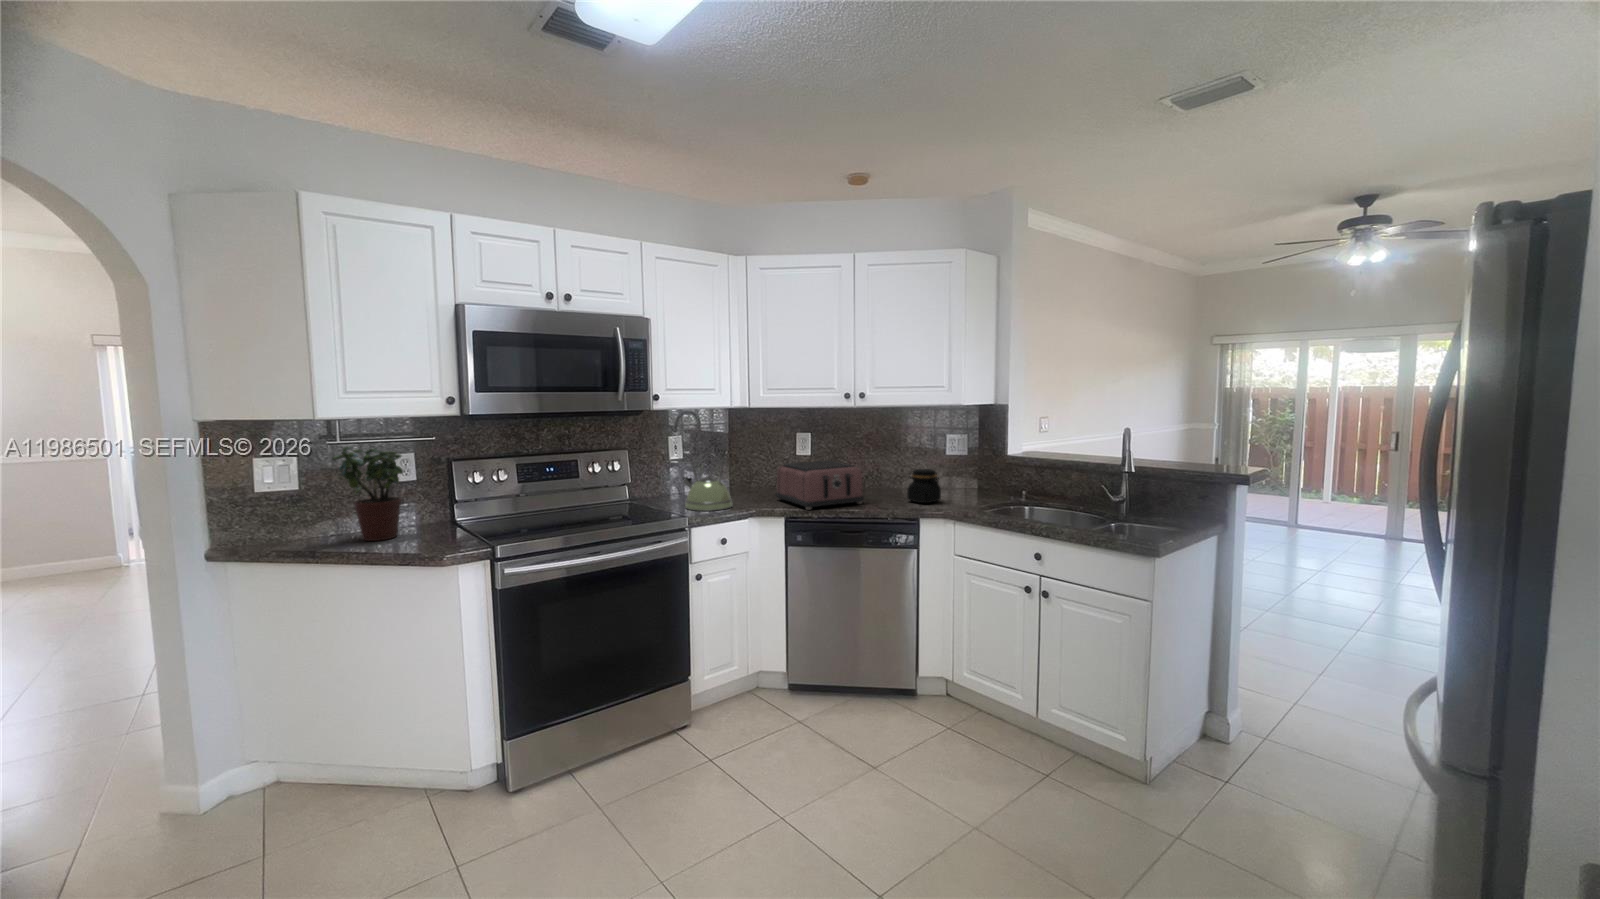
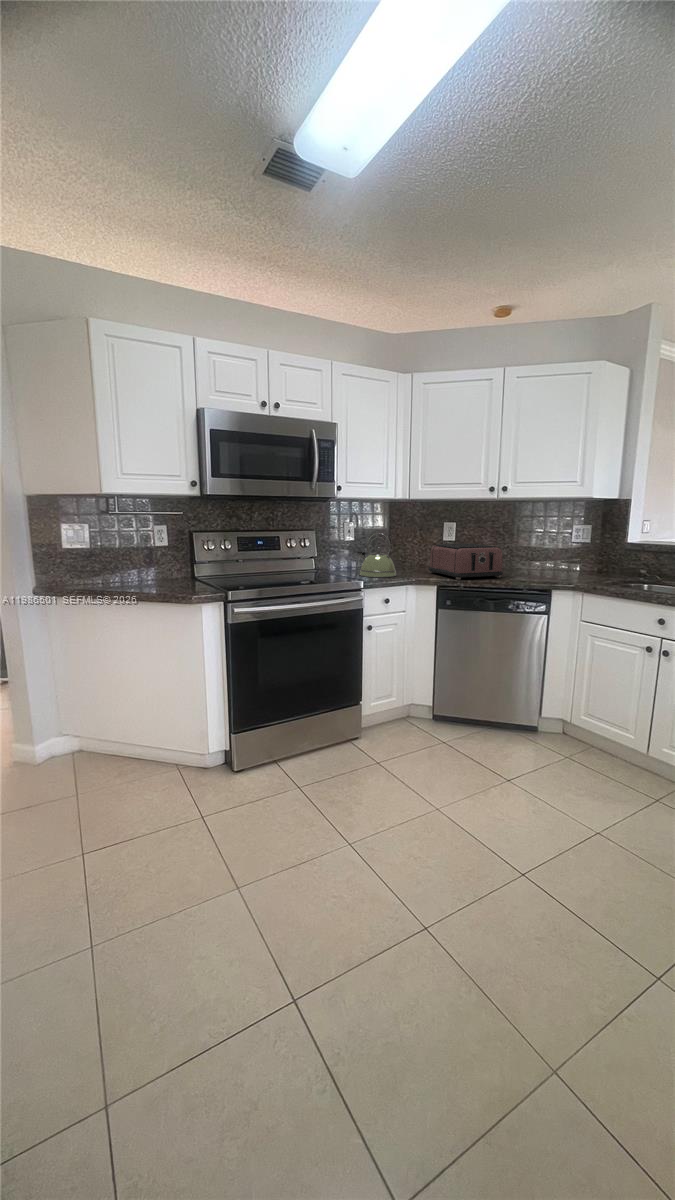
potted plant: present [332,446,403,541] -> none [113,515,160,586]
jar: present [907,469,941,503] -> none [538,551,569,579]

